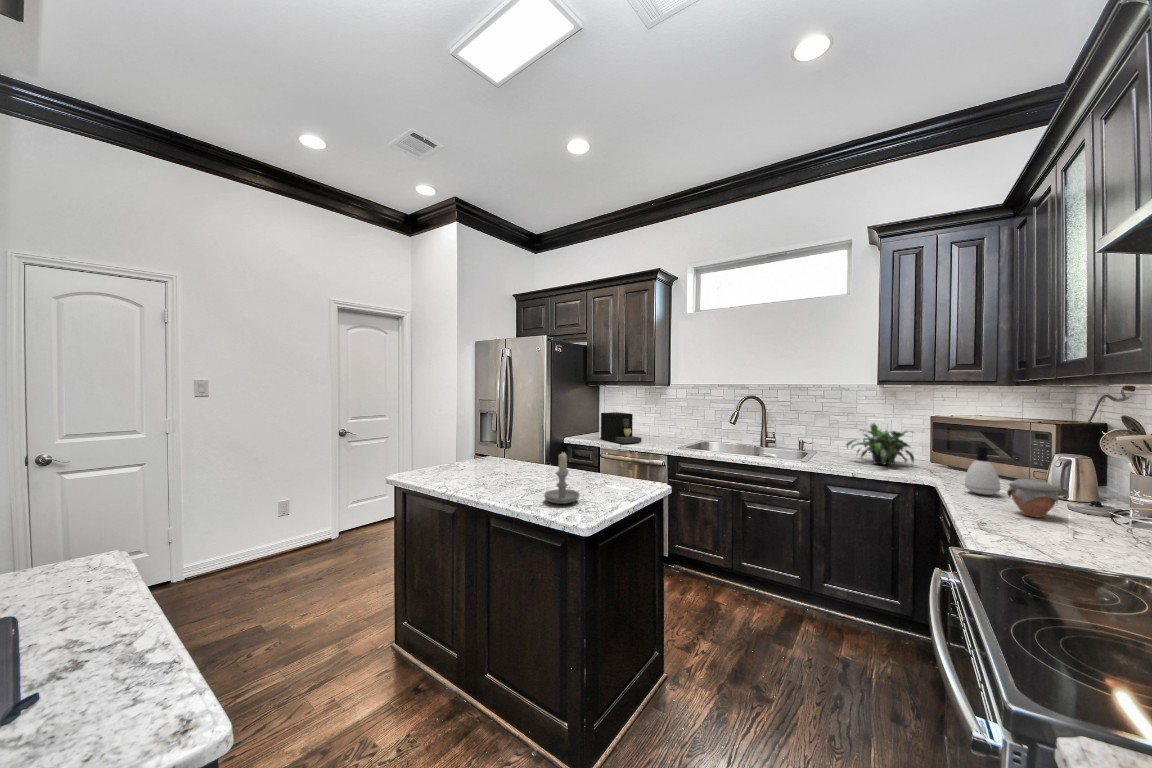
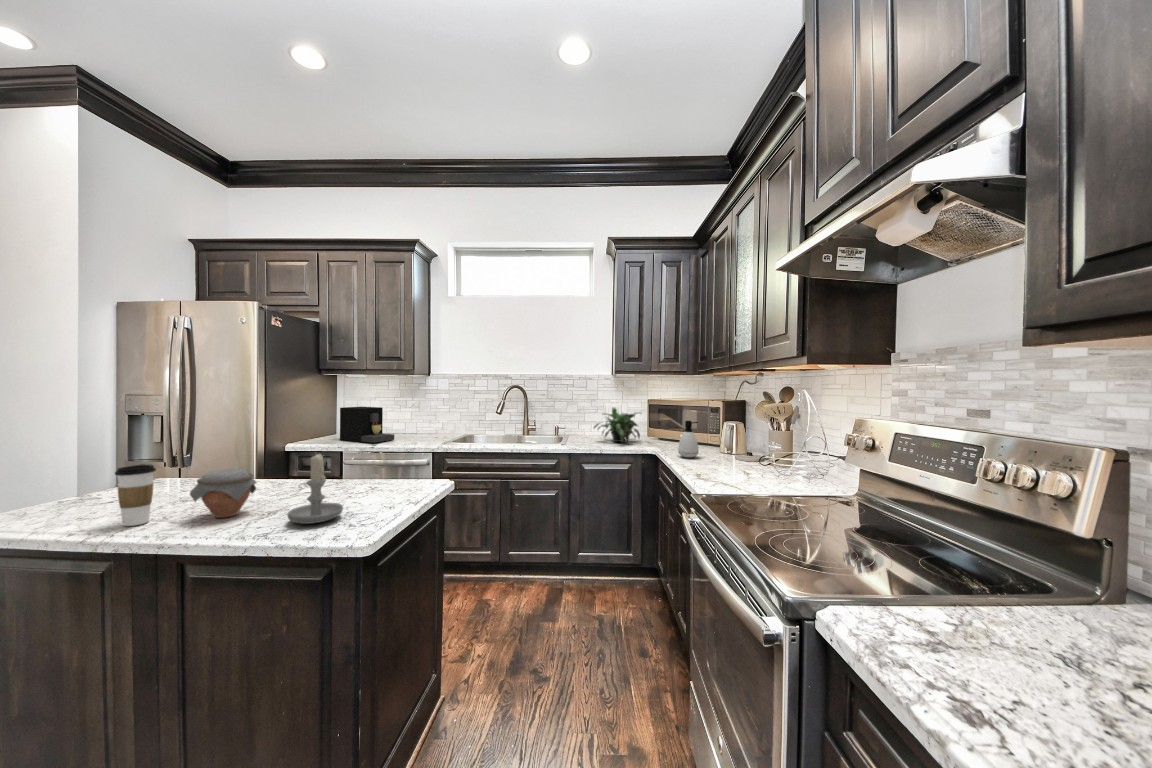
coffee cup: none [461,450,479,488] -> present [115,465,156,526]
jar: present [1007,479,1059,518] -> present [190,468,256,518]

